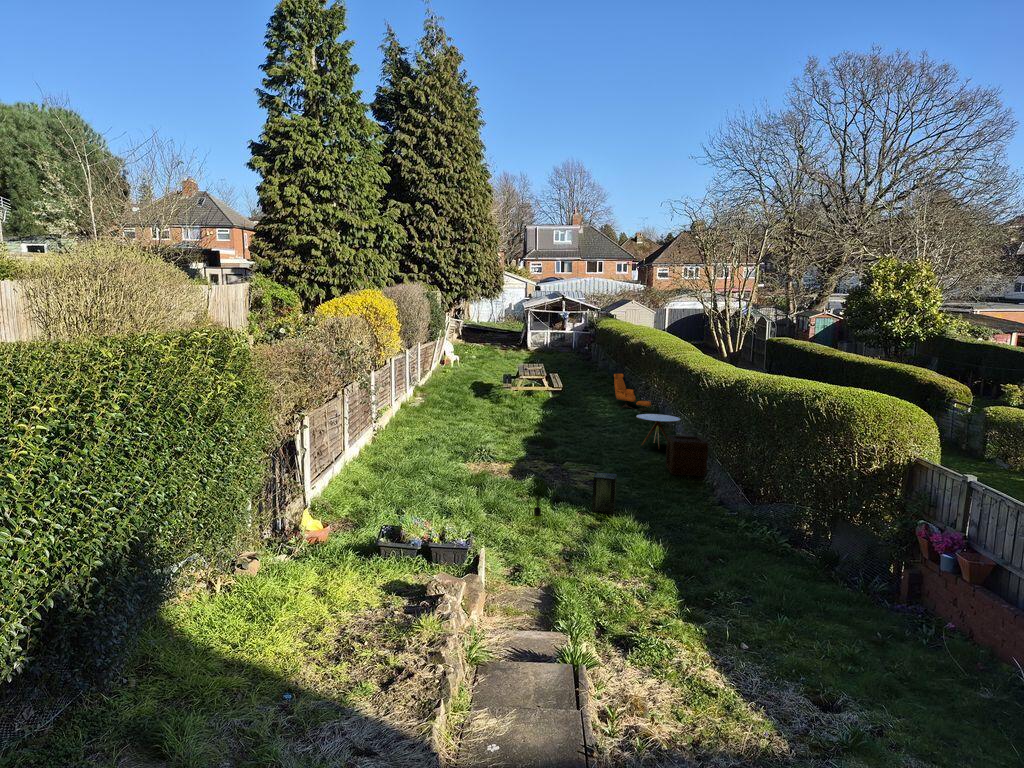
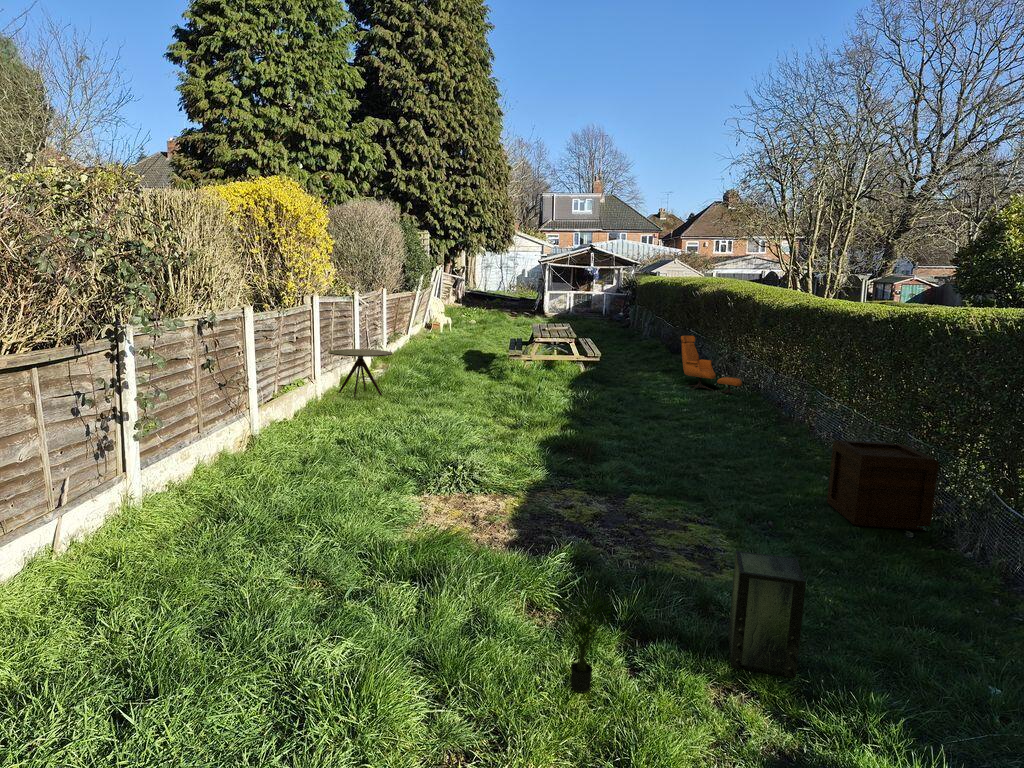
round table: present [636,414,681,449] -> present [328,349,392,398]

